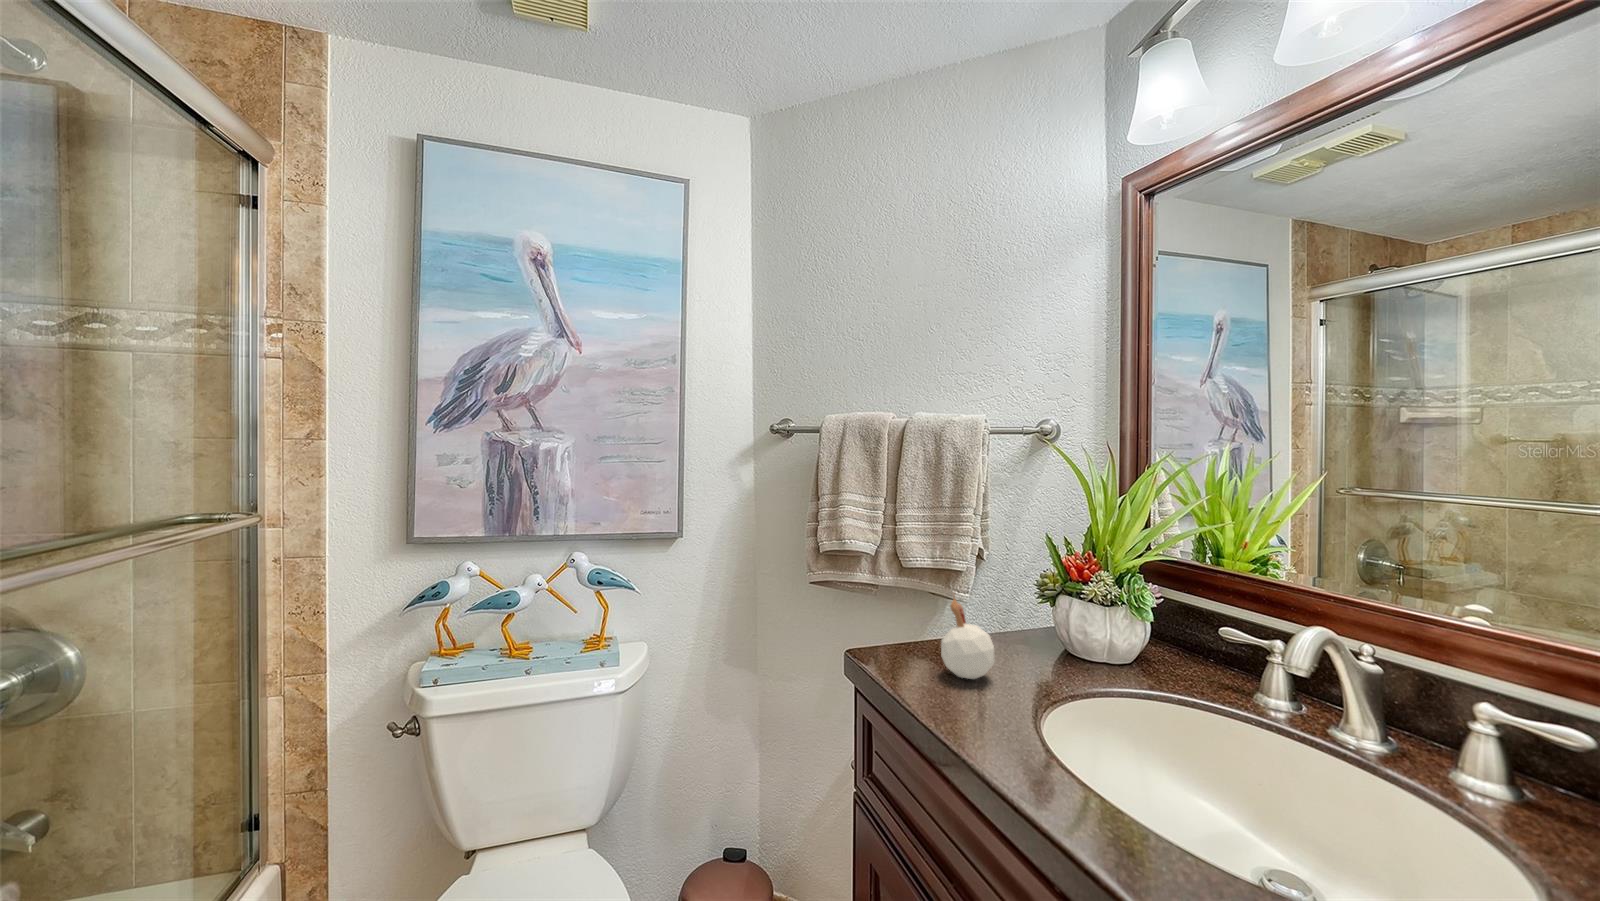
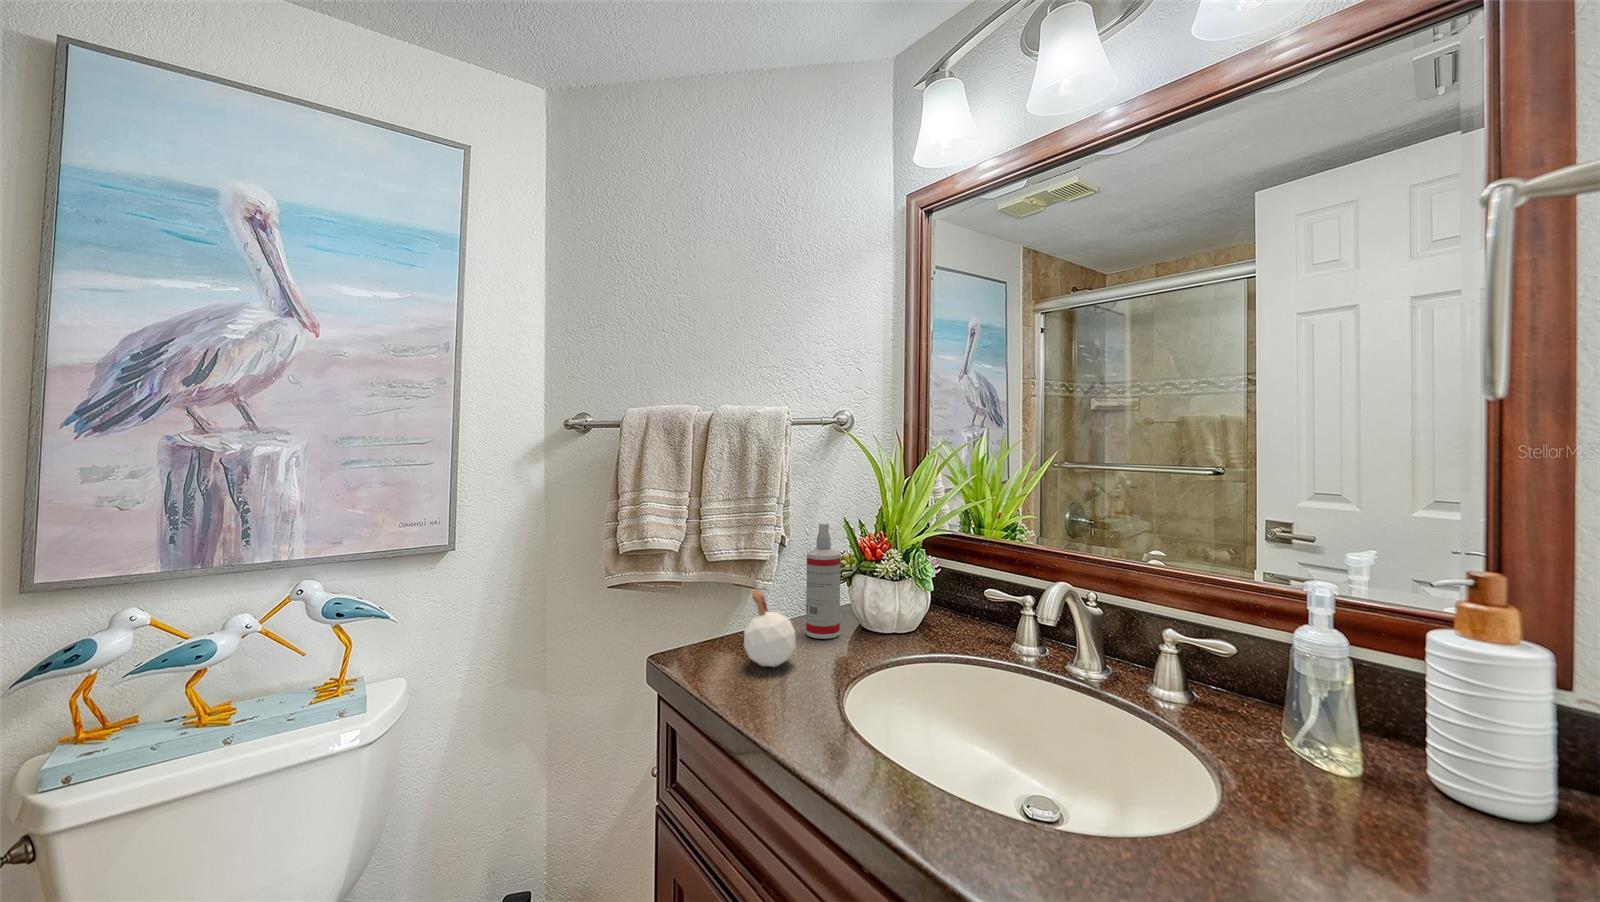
spray bottle: none [1004,537,1045,658] -> present [806,523,840,639]

